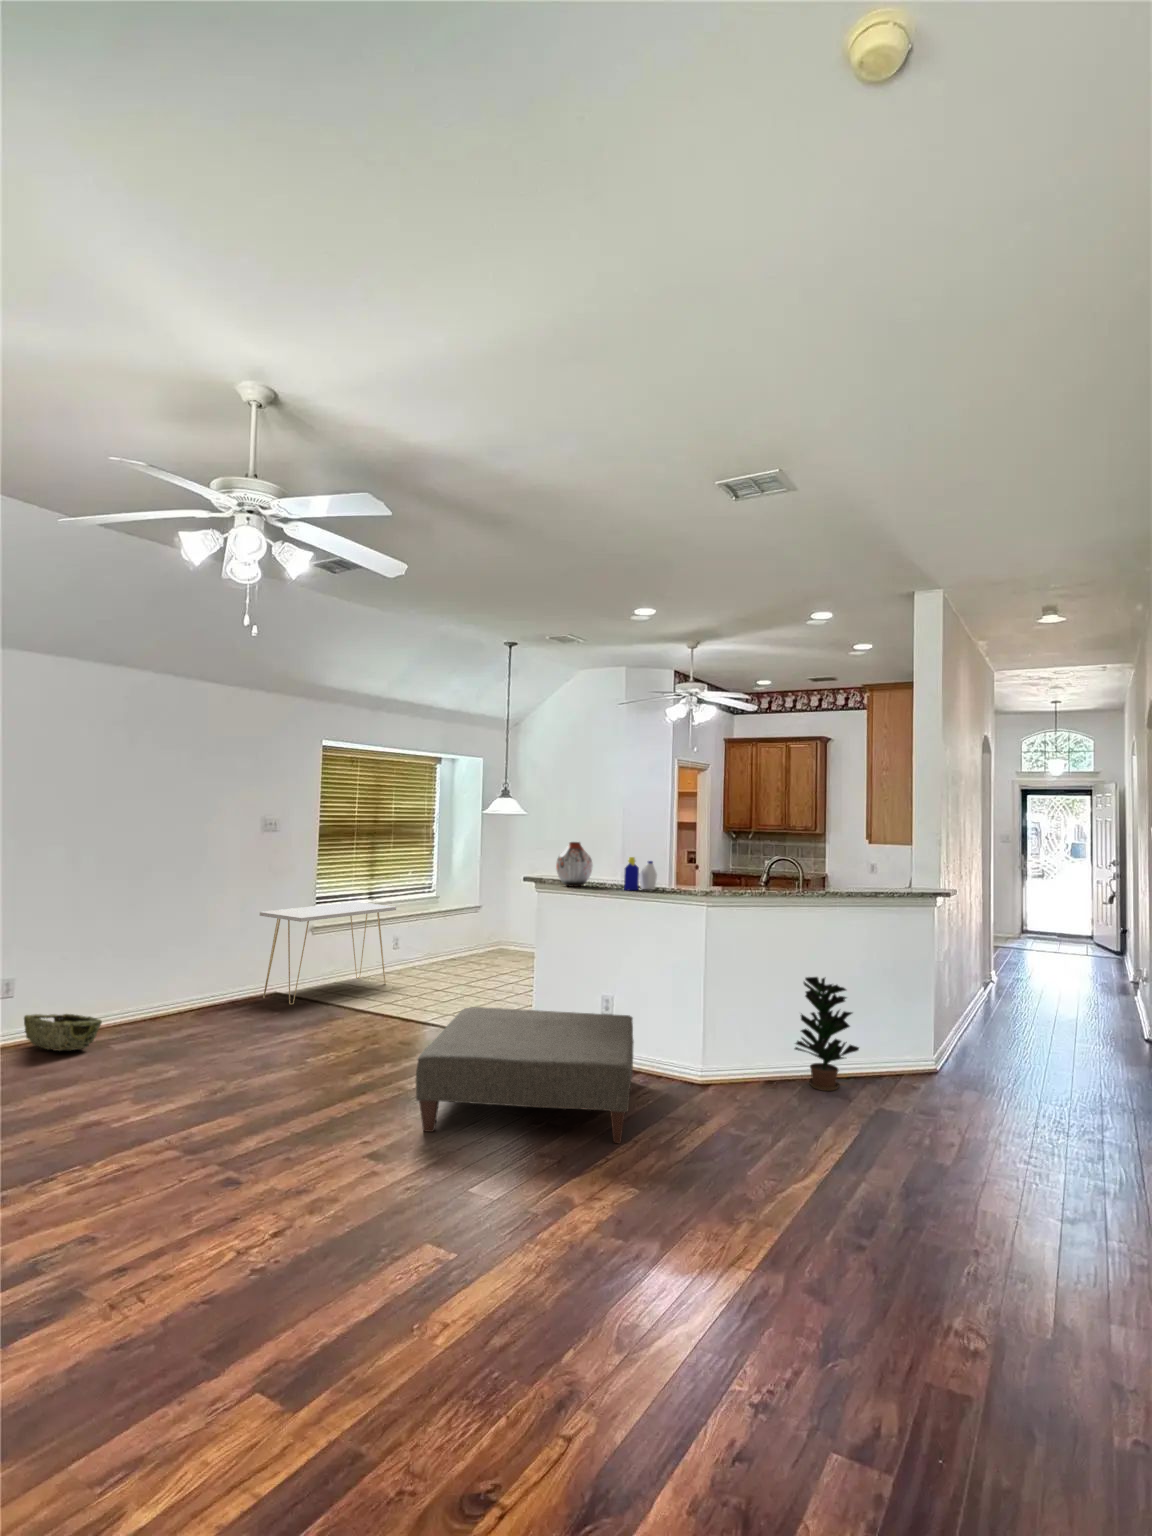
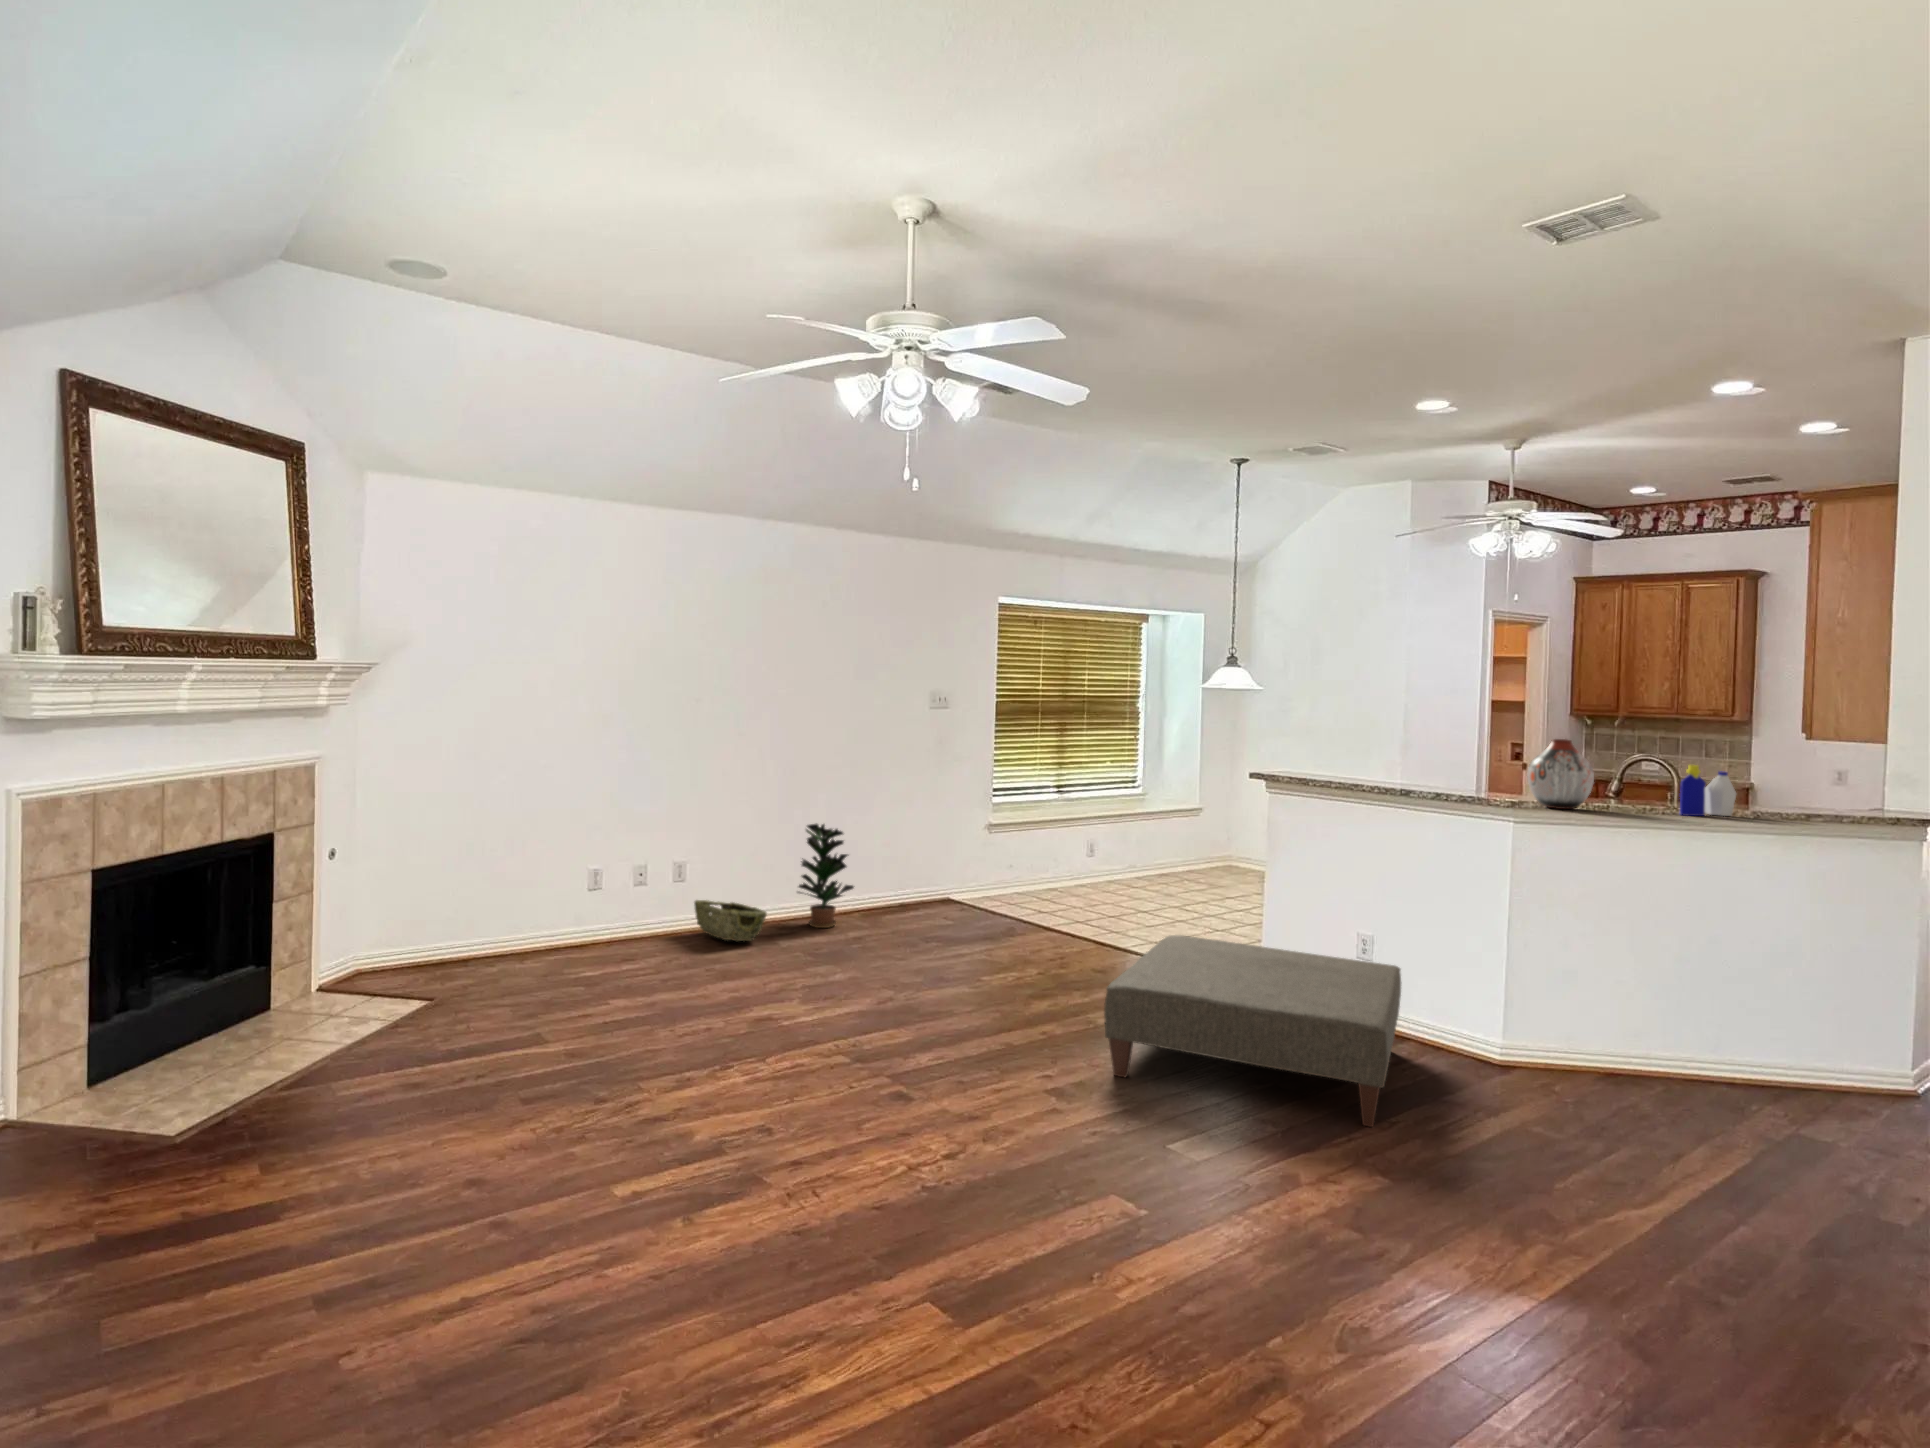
vase: present [556,842,593,887] -> present [1527,739,1594,809]
bottle: present [624,857,657,890] -> present [1680,765,1736,816]
console table: present [259,902,396,1005] -> none [926,796,1086,915]
potted plant: present [795,977,859,1091] -> present [798,824,854,928]

